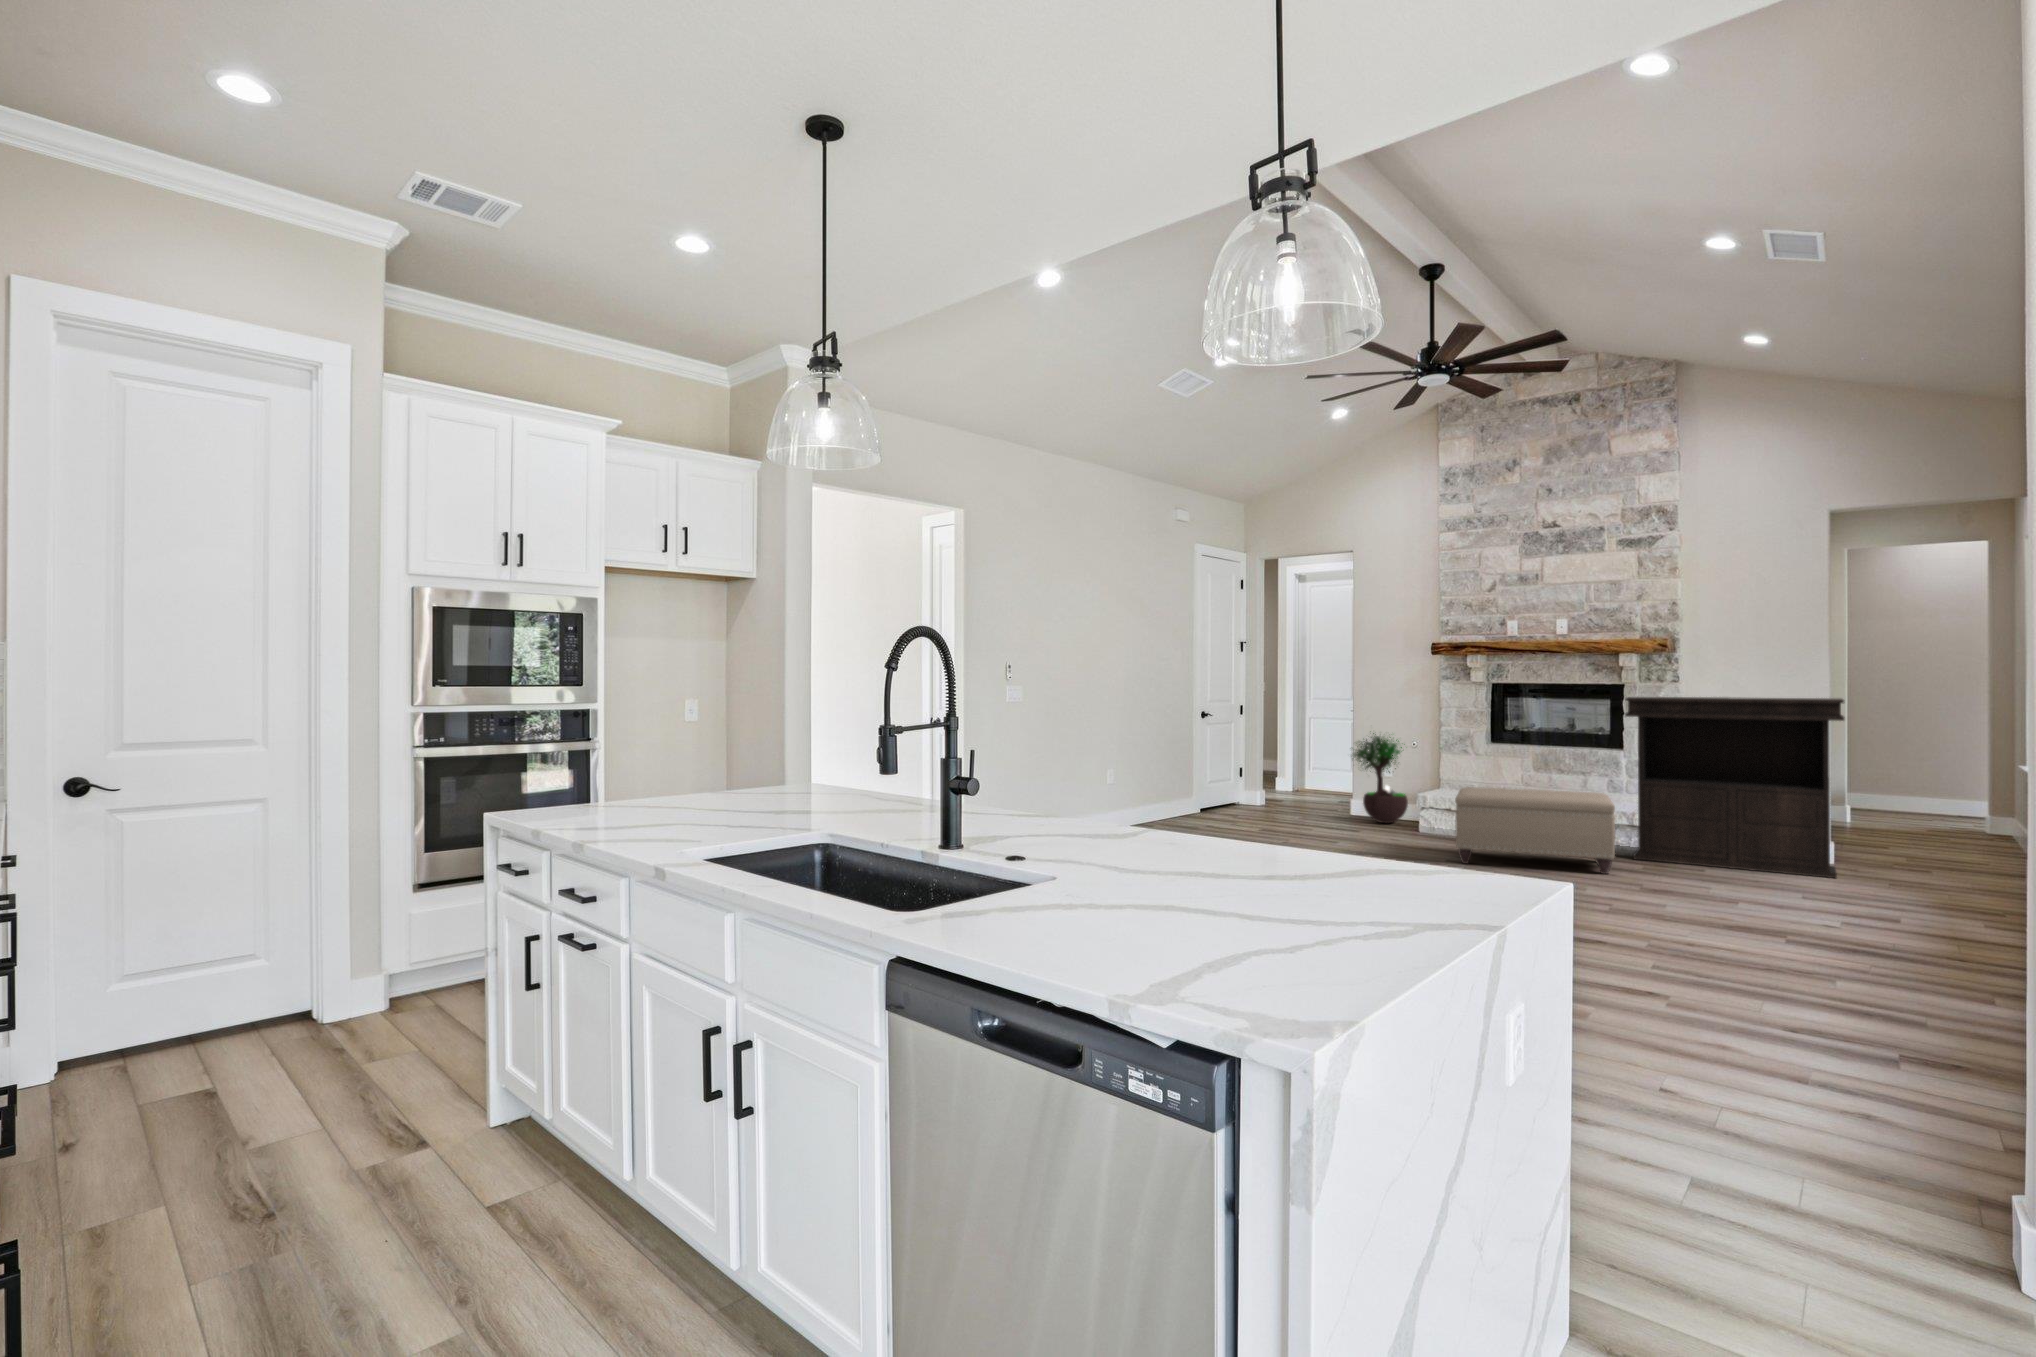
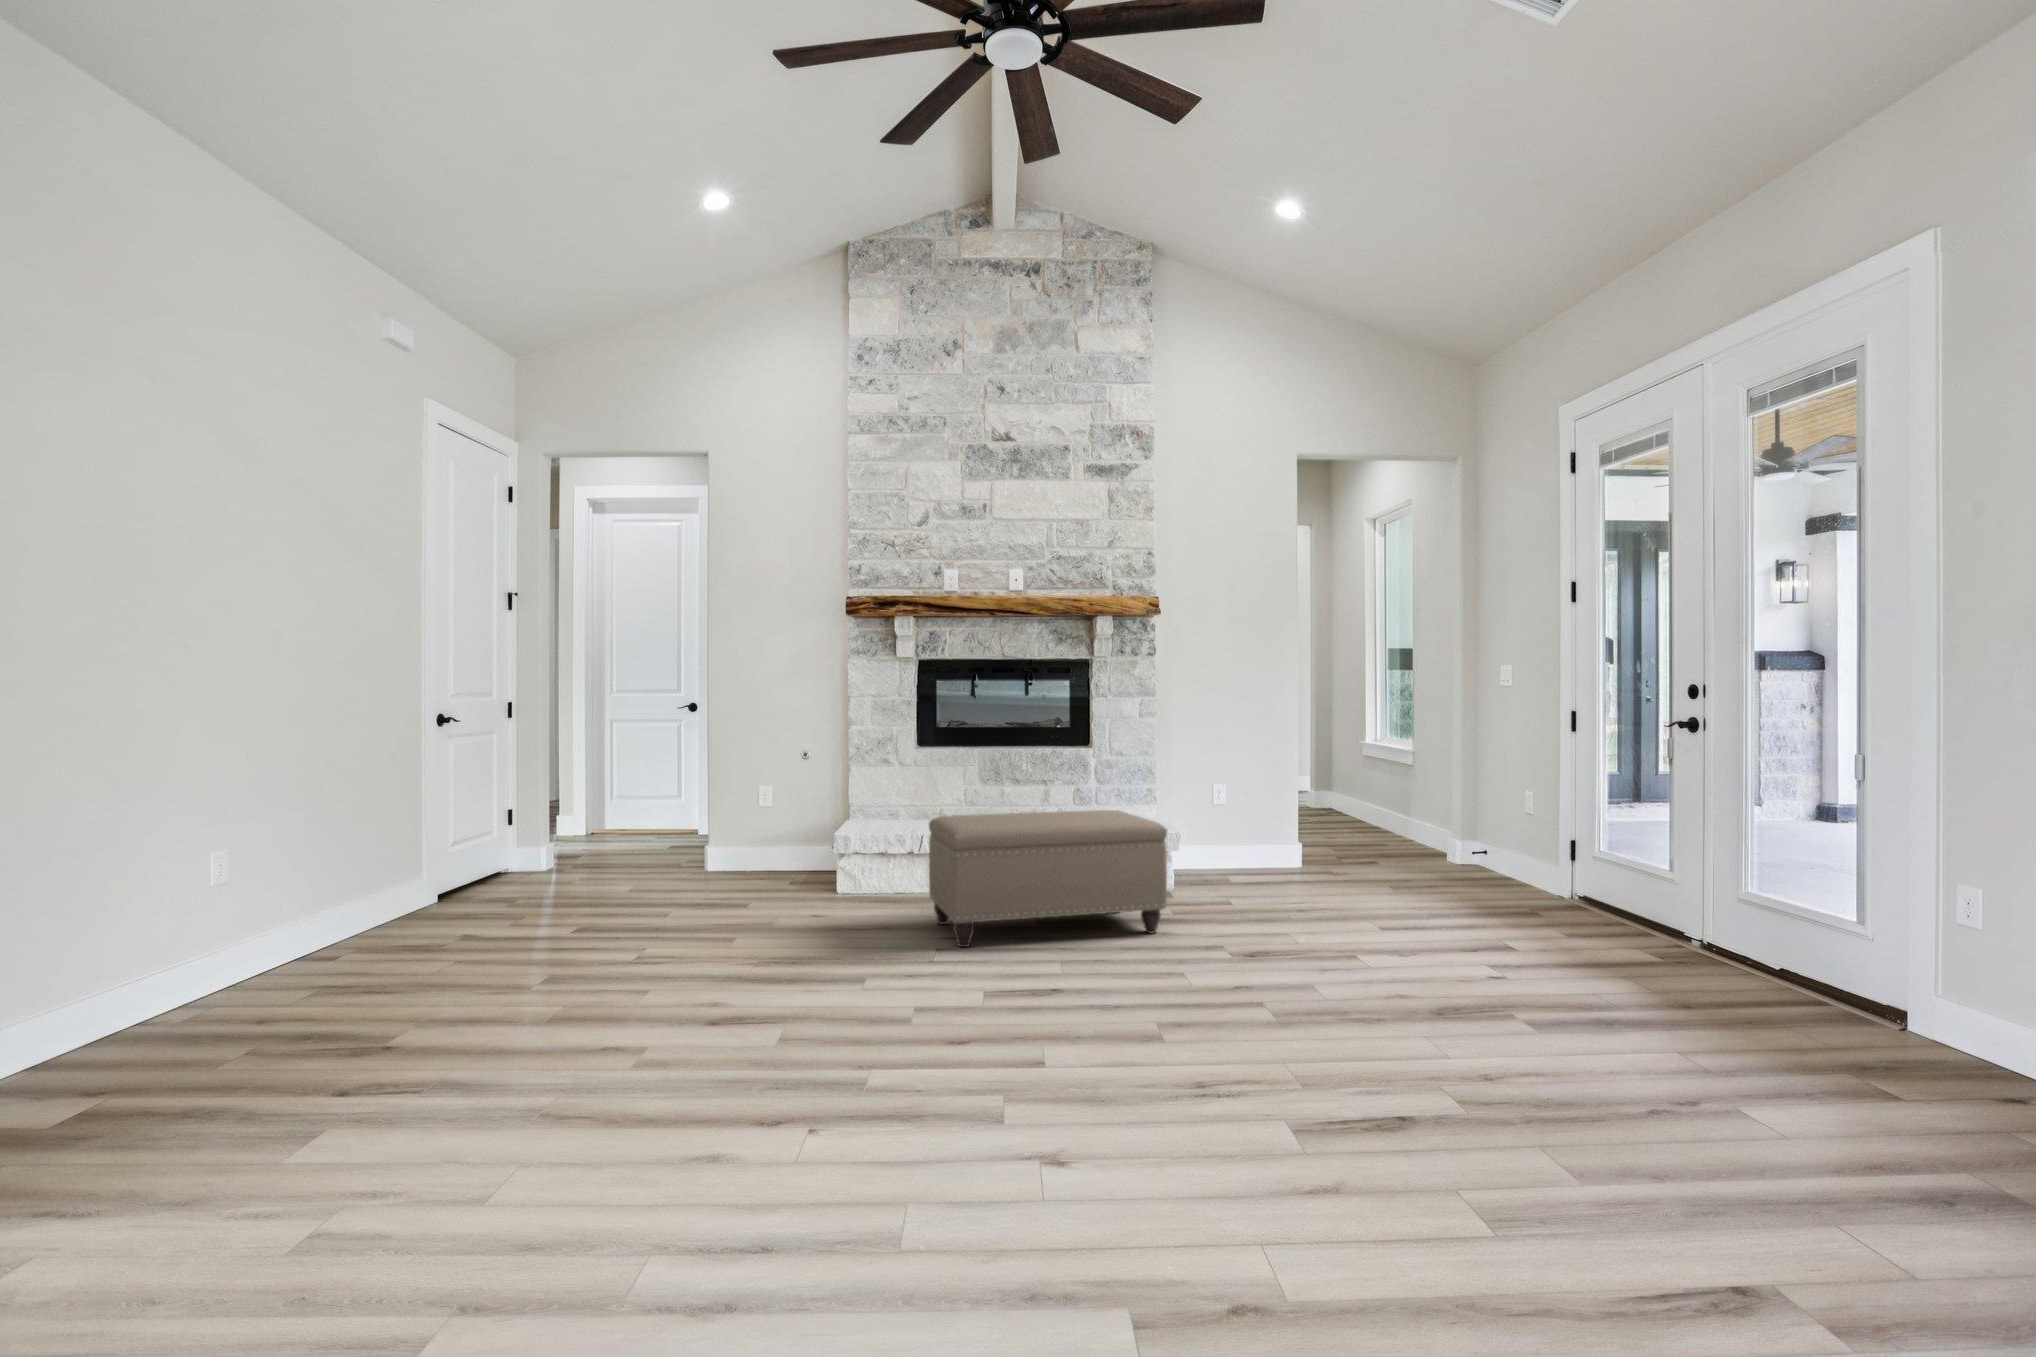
console table: present [1625,697,1845,878] -> none [1120,673,1362,900]
potted tree: present [1354,733,1408,823] -> none [716,726,809,881]

